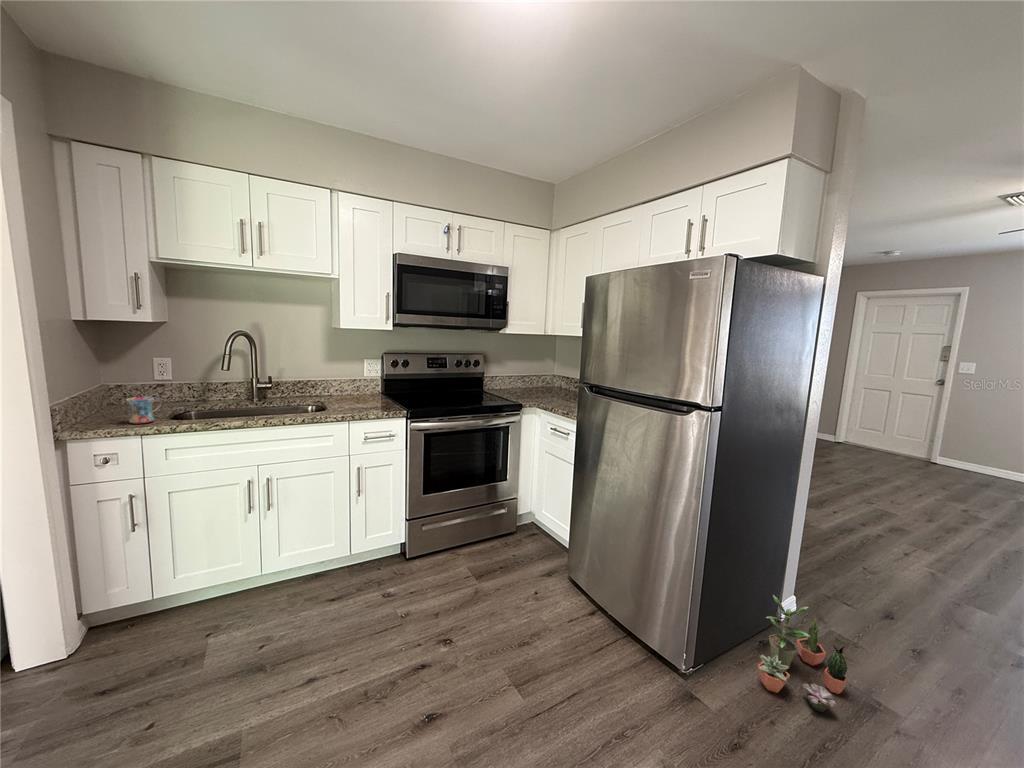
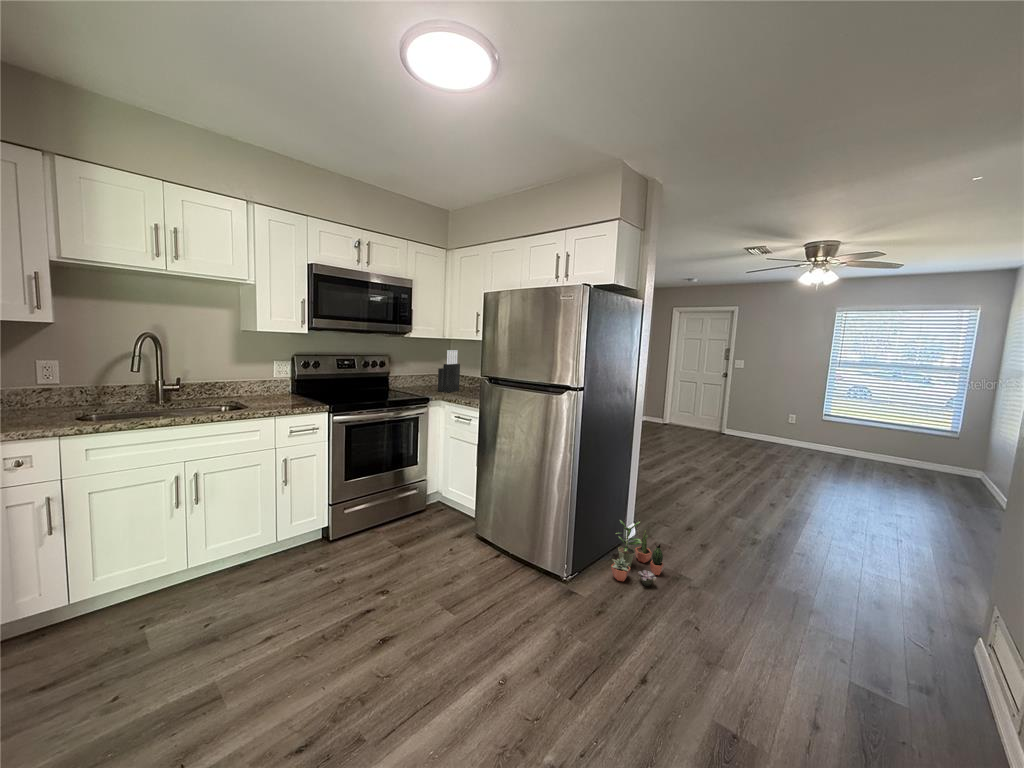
knife block: none [535,348,563,398] -> present [438,350,460,392]
mug: present [126,397,161,424] -> none [32,399,71,426]

